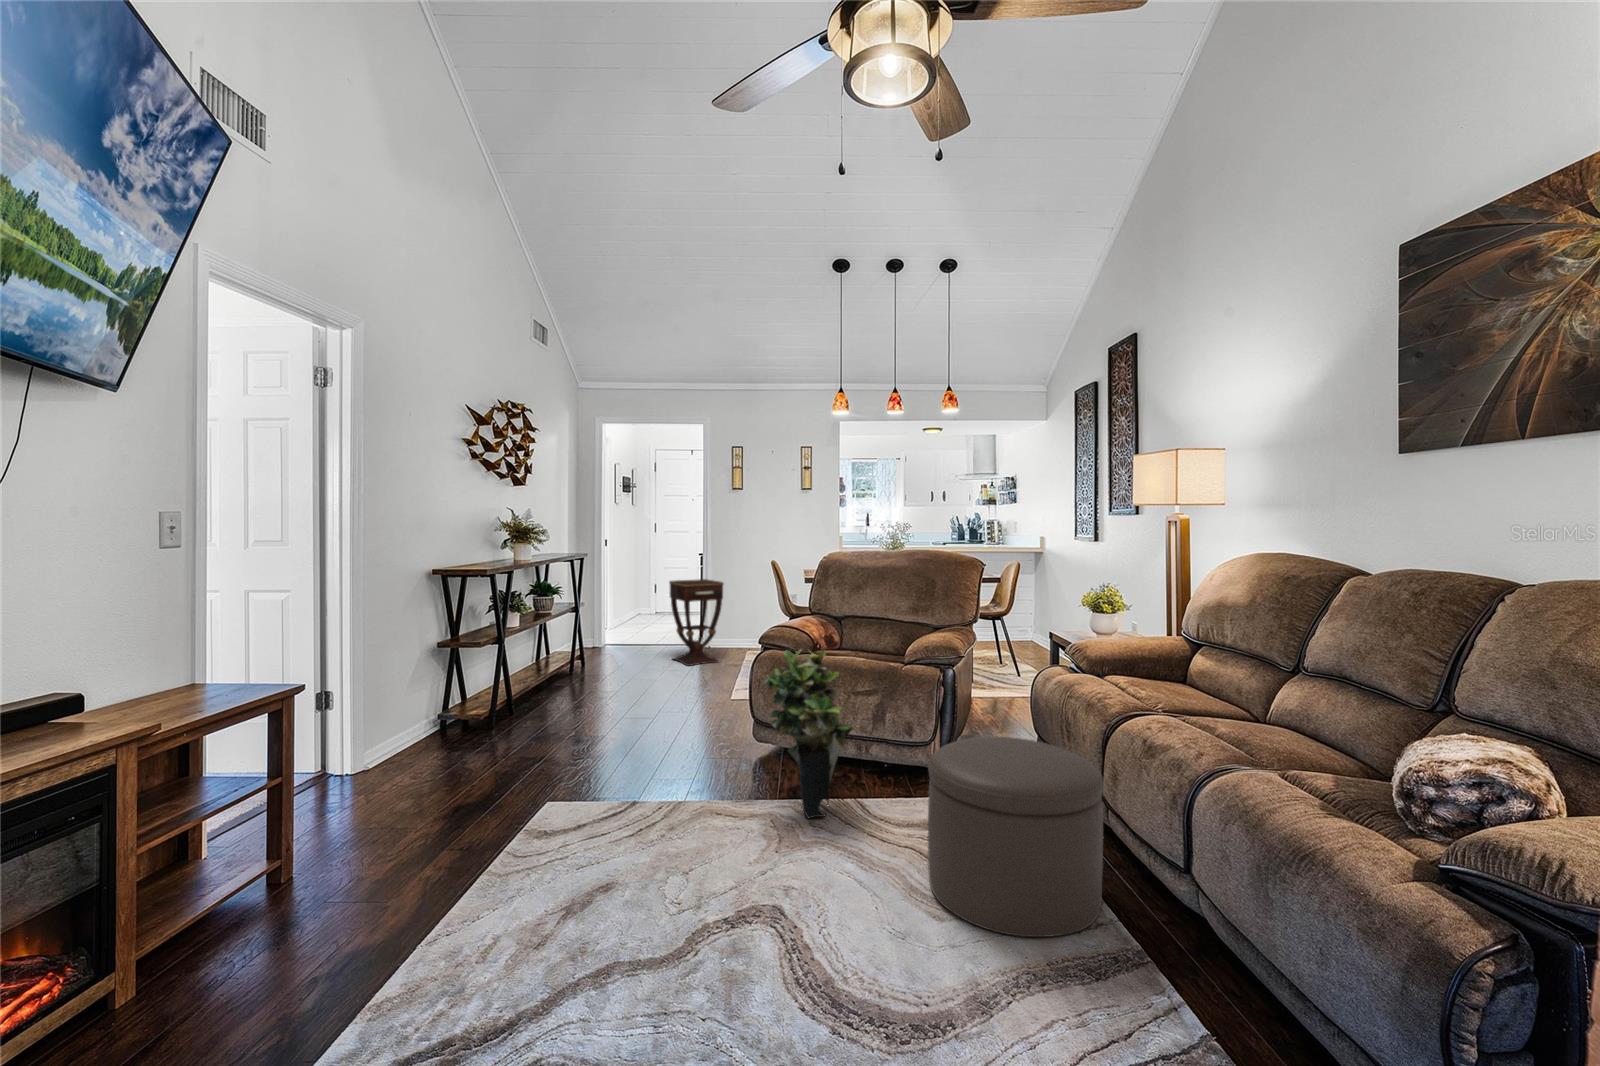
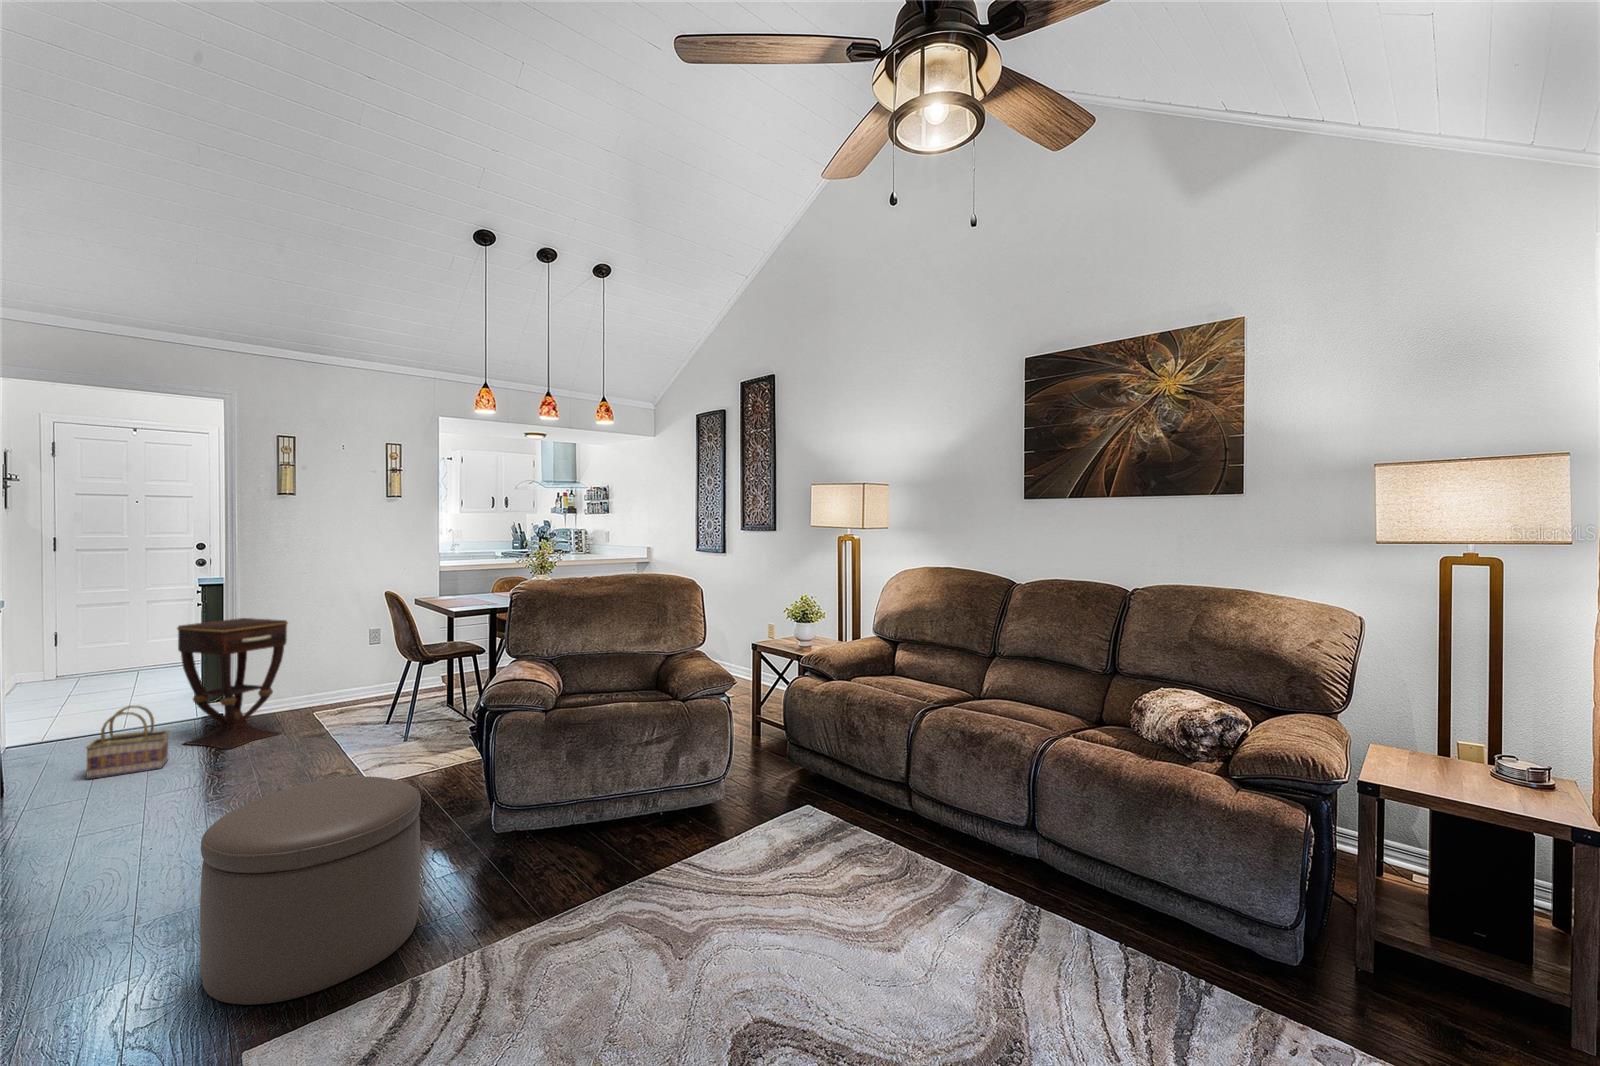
basket: none [620,628,659,670] -> present [86,706,169,779]
potted plant: present [764,650,854,818] -> none [589,698,696,904]
ottoman: present [928,737,1104,937] -> present [200,776,421,1005]

